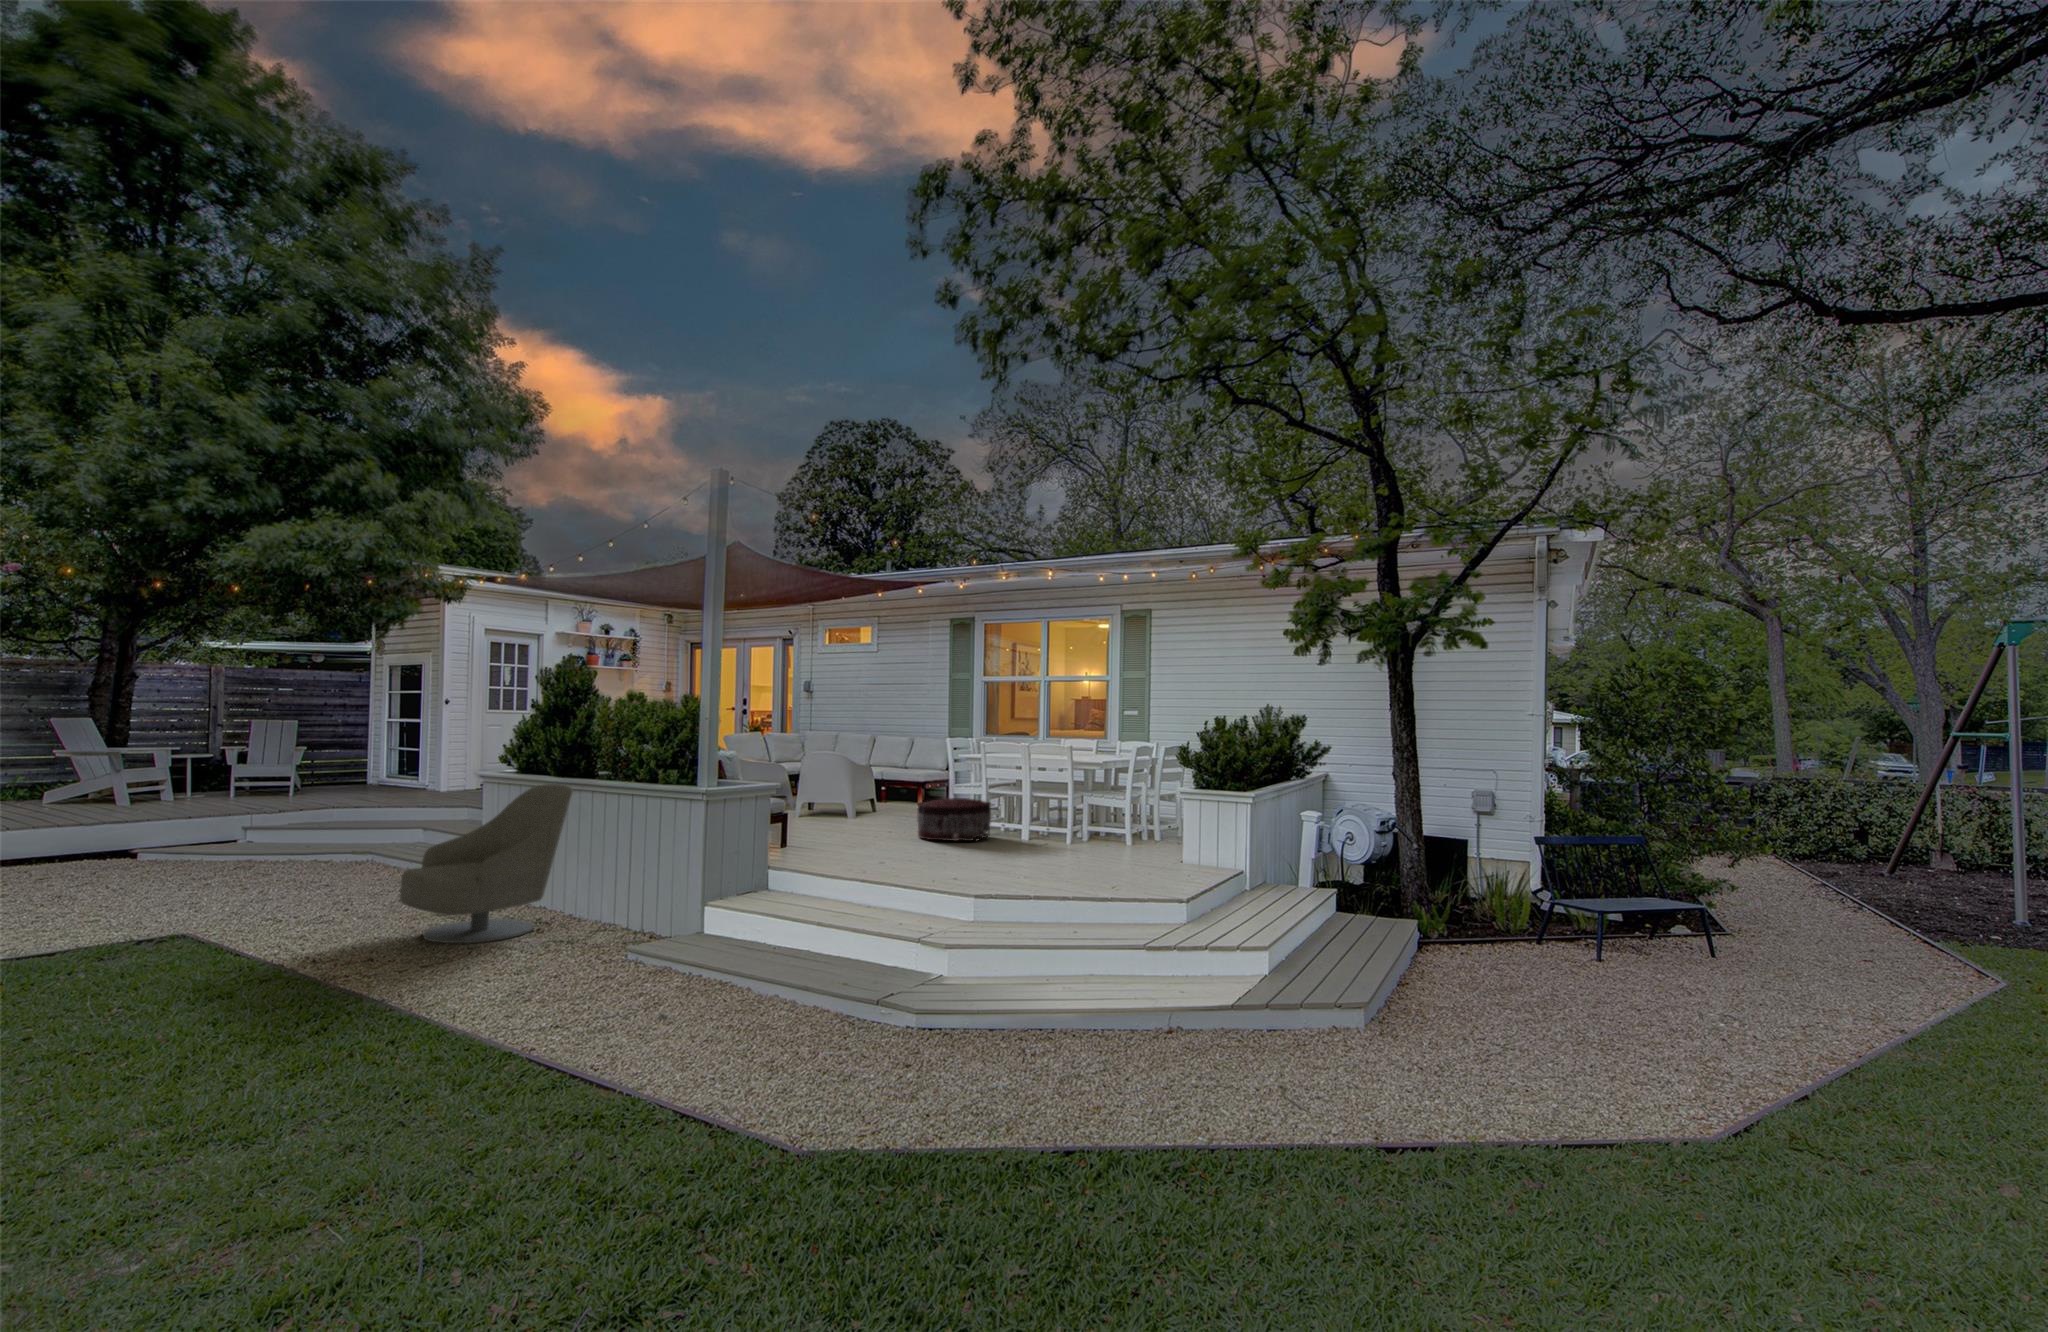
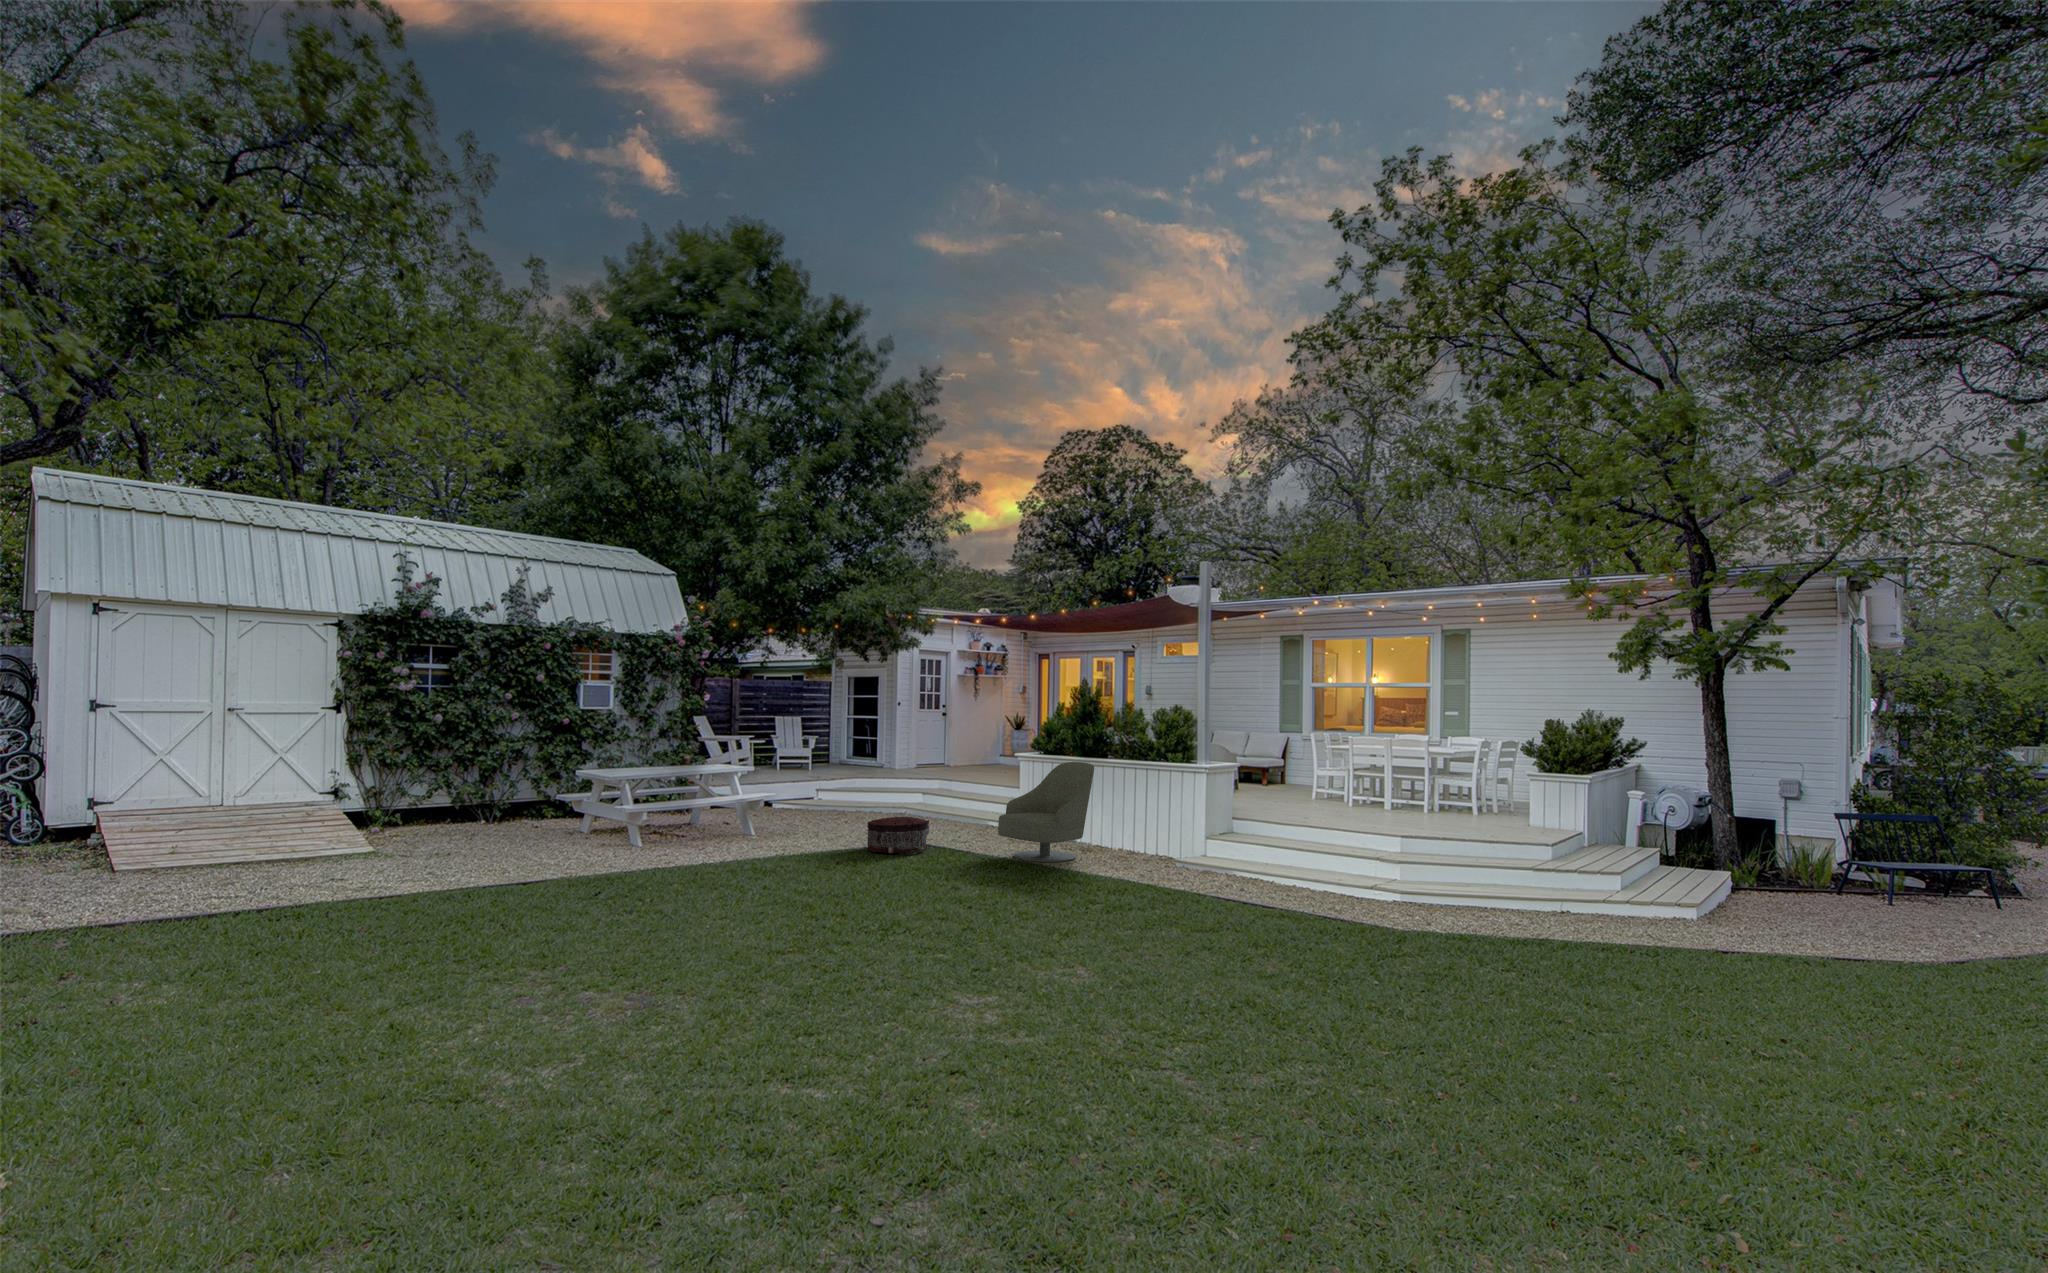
pouf: present [917,798,991,841] -> present [867,817,929,855]

